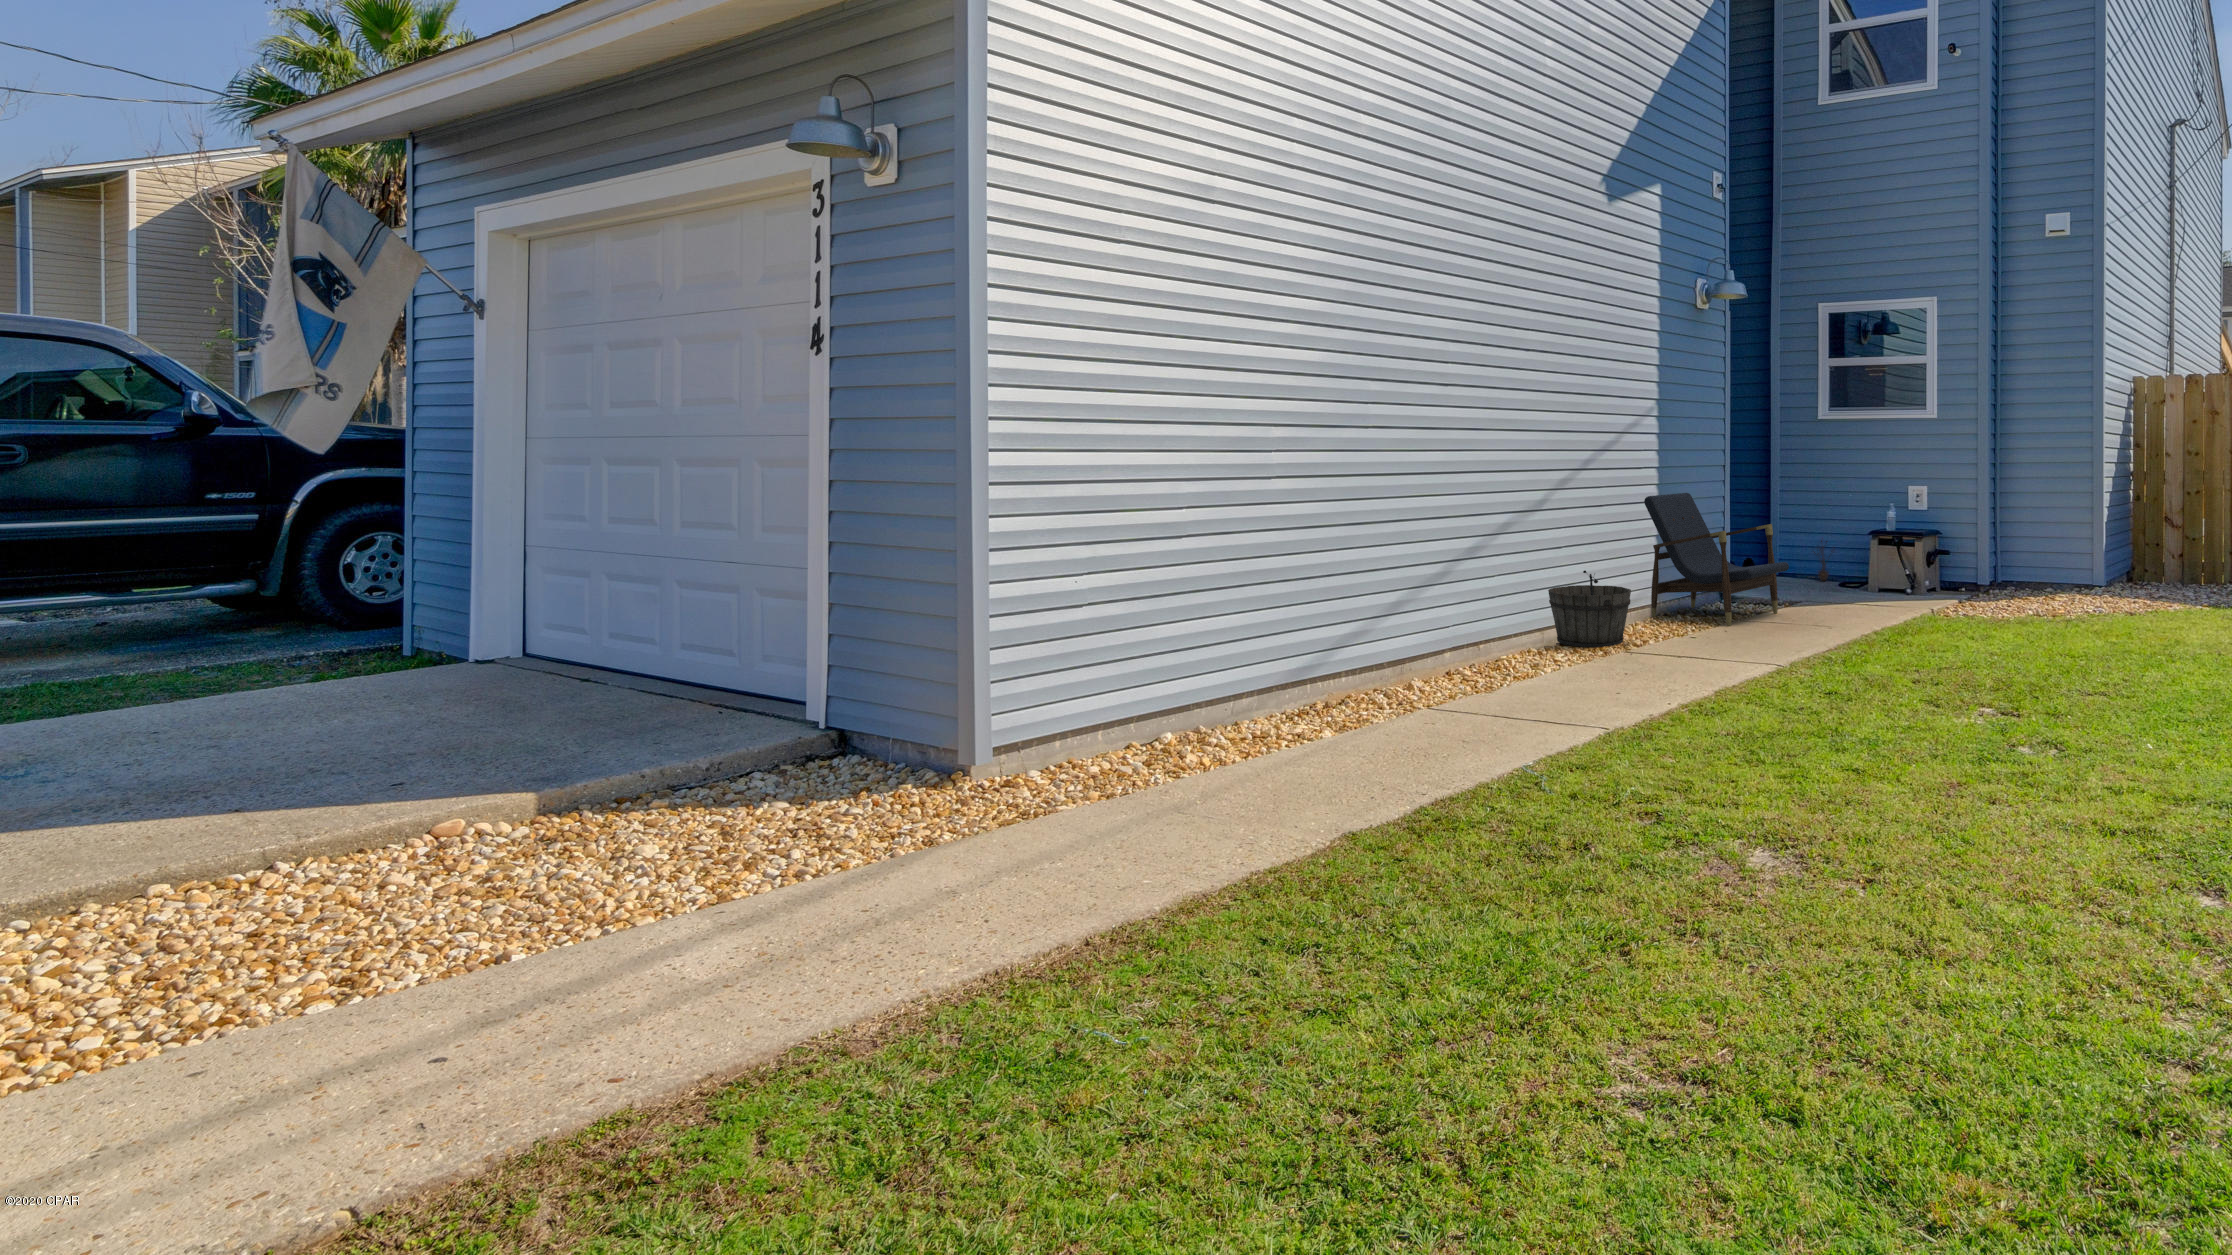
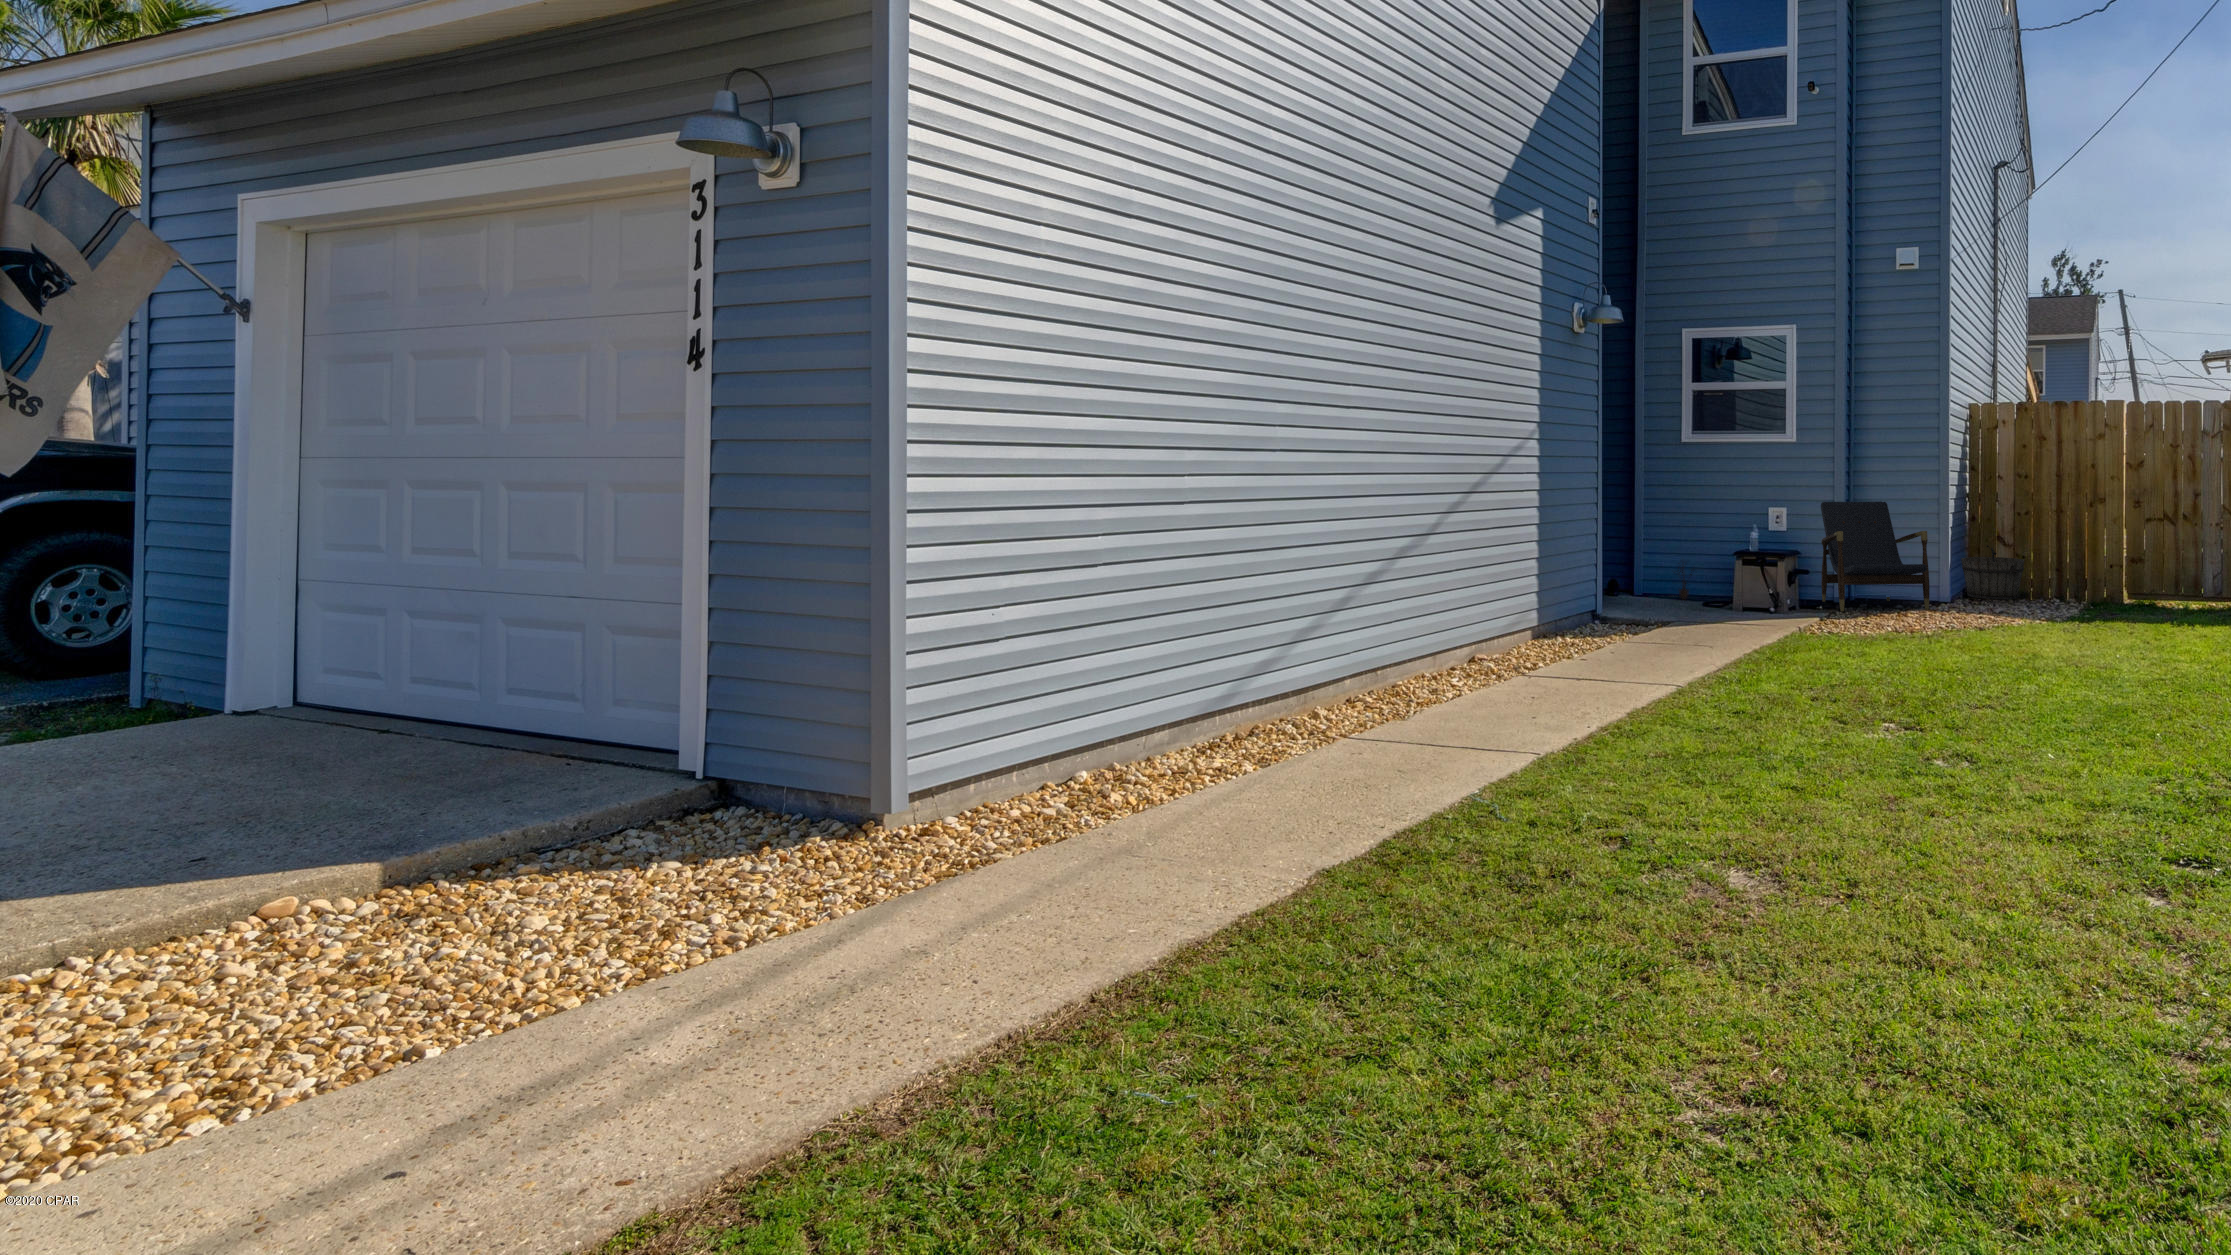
lounge chair: present [1644,493,1789,626] -> present [1821,501,1930,611]
wooden bucket: present [1548,571,1631,647] -> present [1961,545,2024,600]

